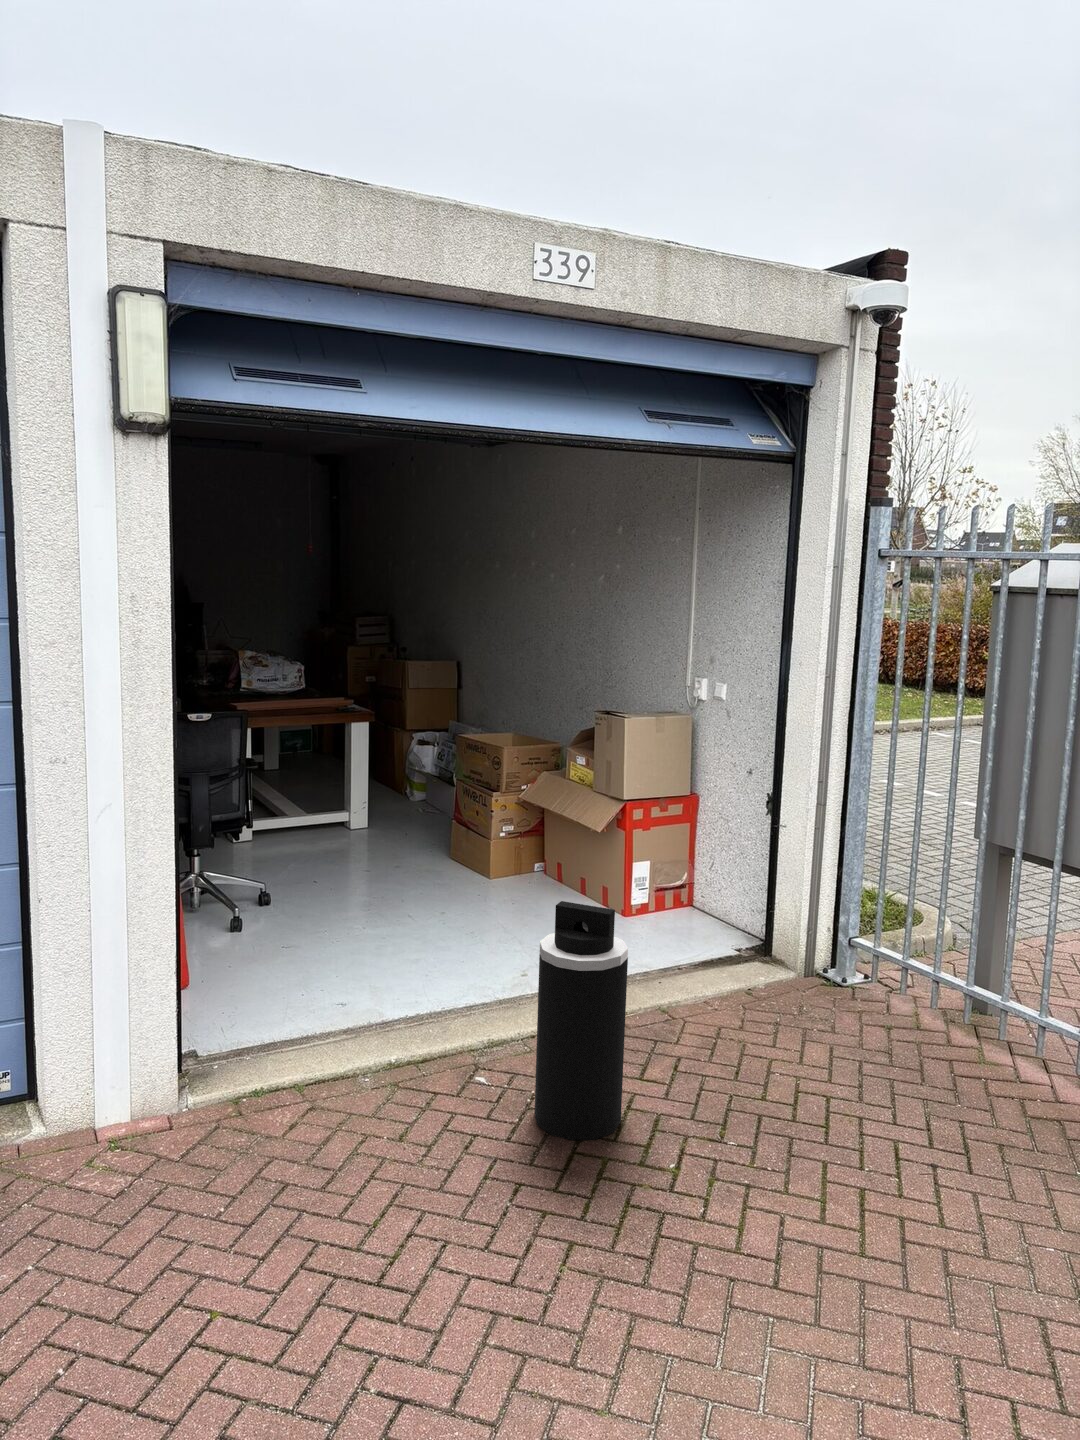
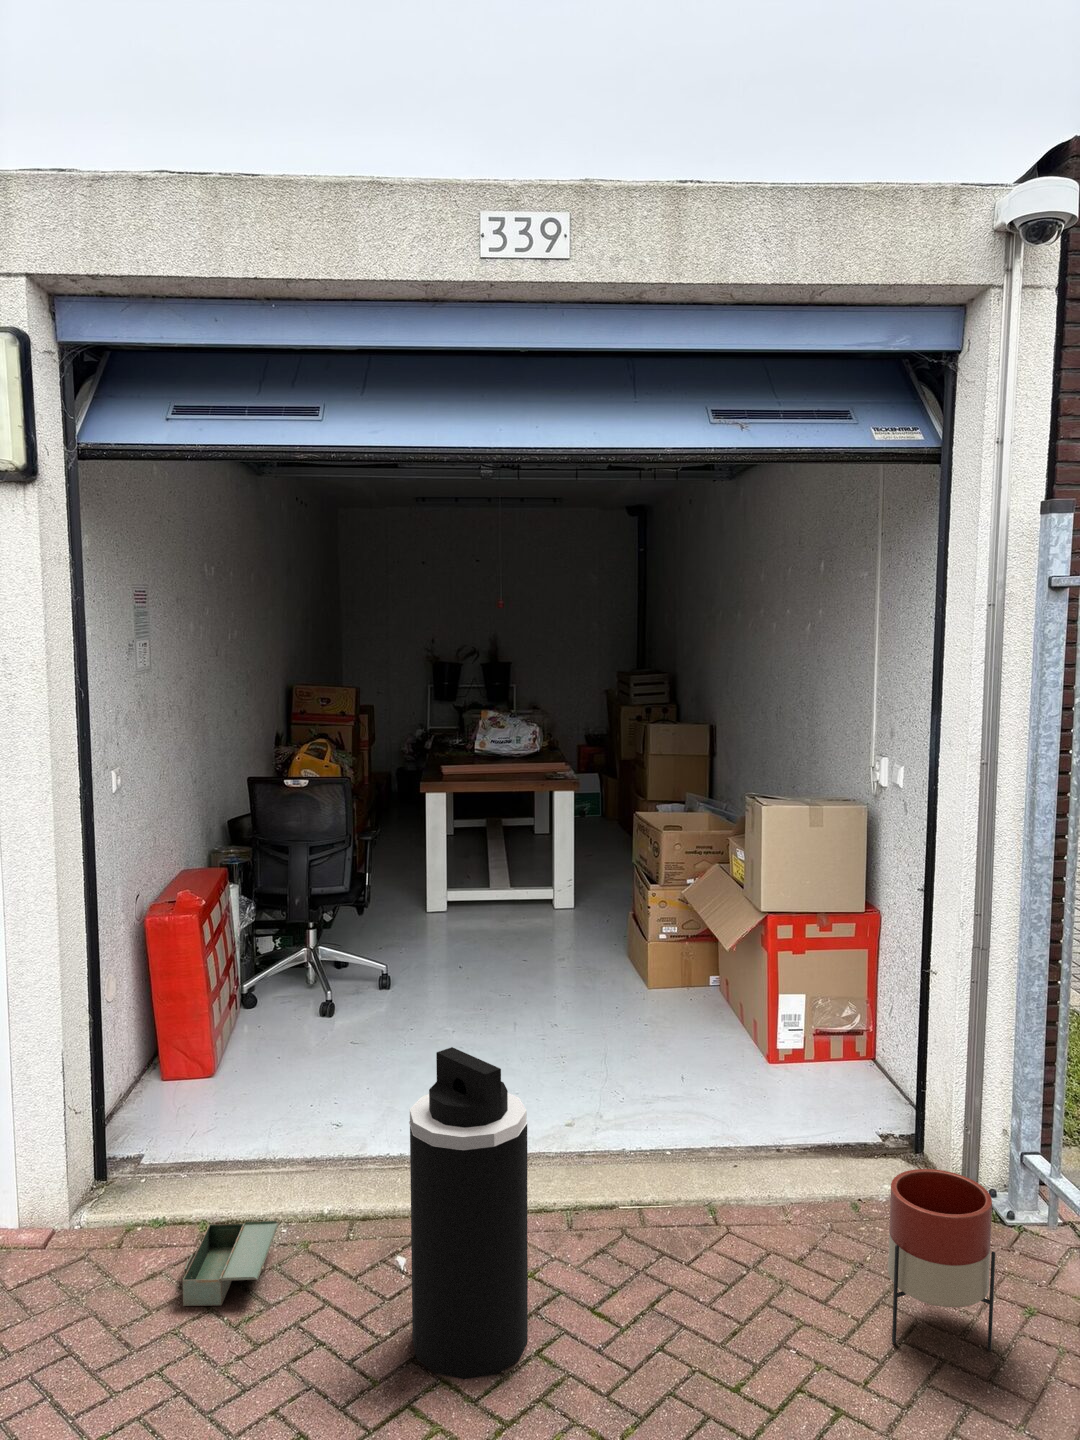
planter: none [821,953,894,1068] -> present [888,1169,995,1351]
toolbox: none [322,1067,402,1139] -> present [182,1221,279,1306]

